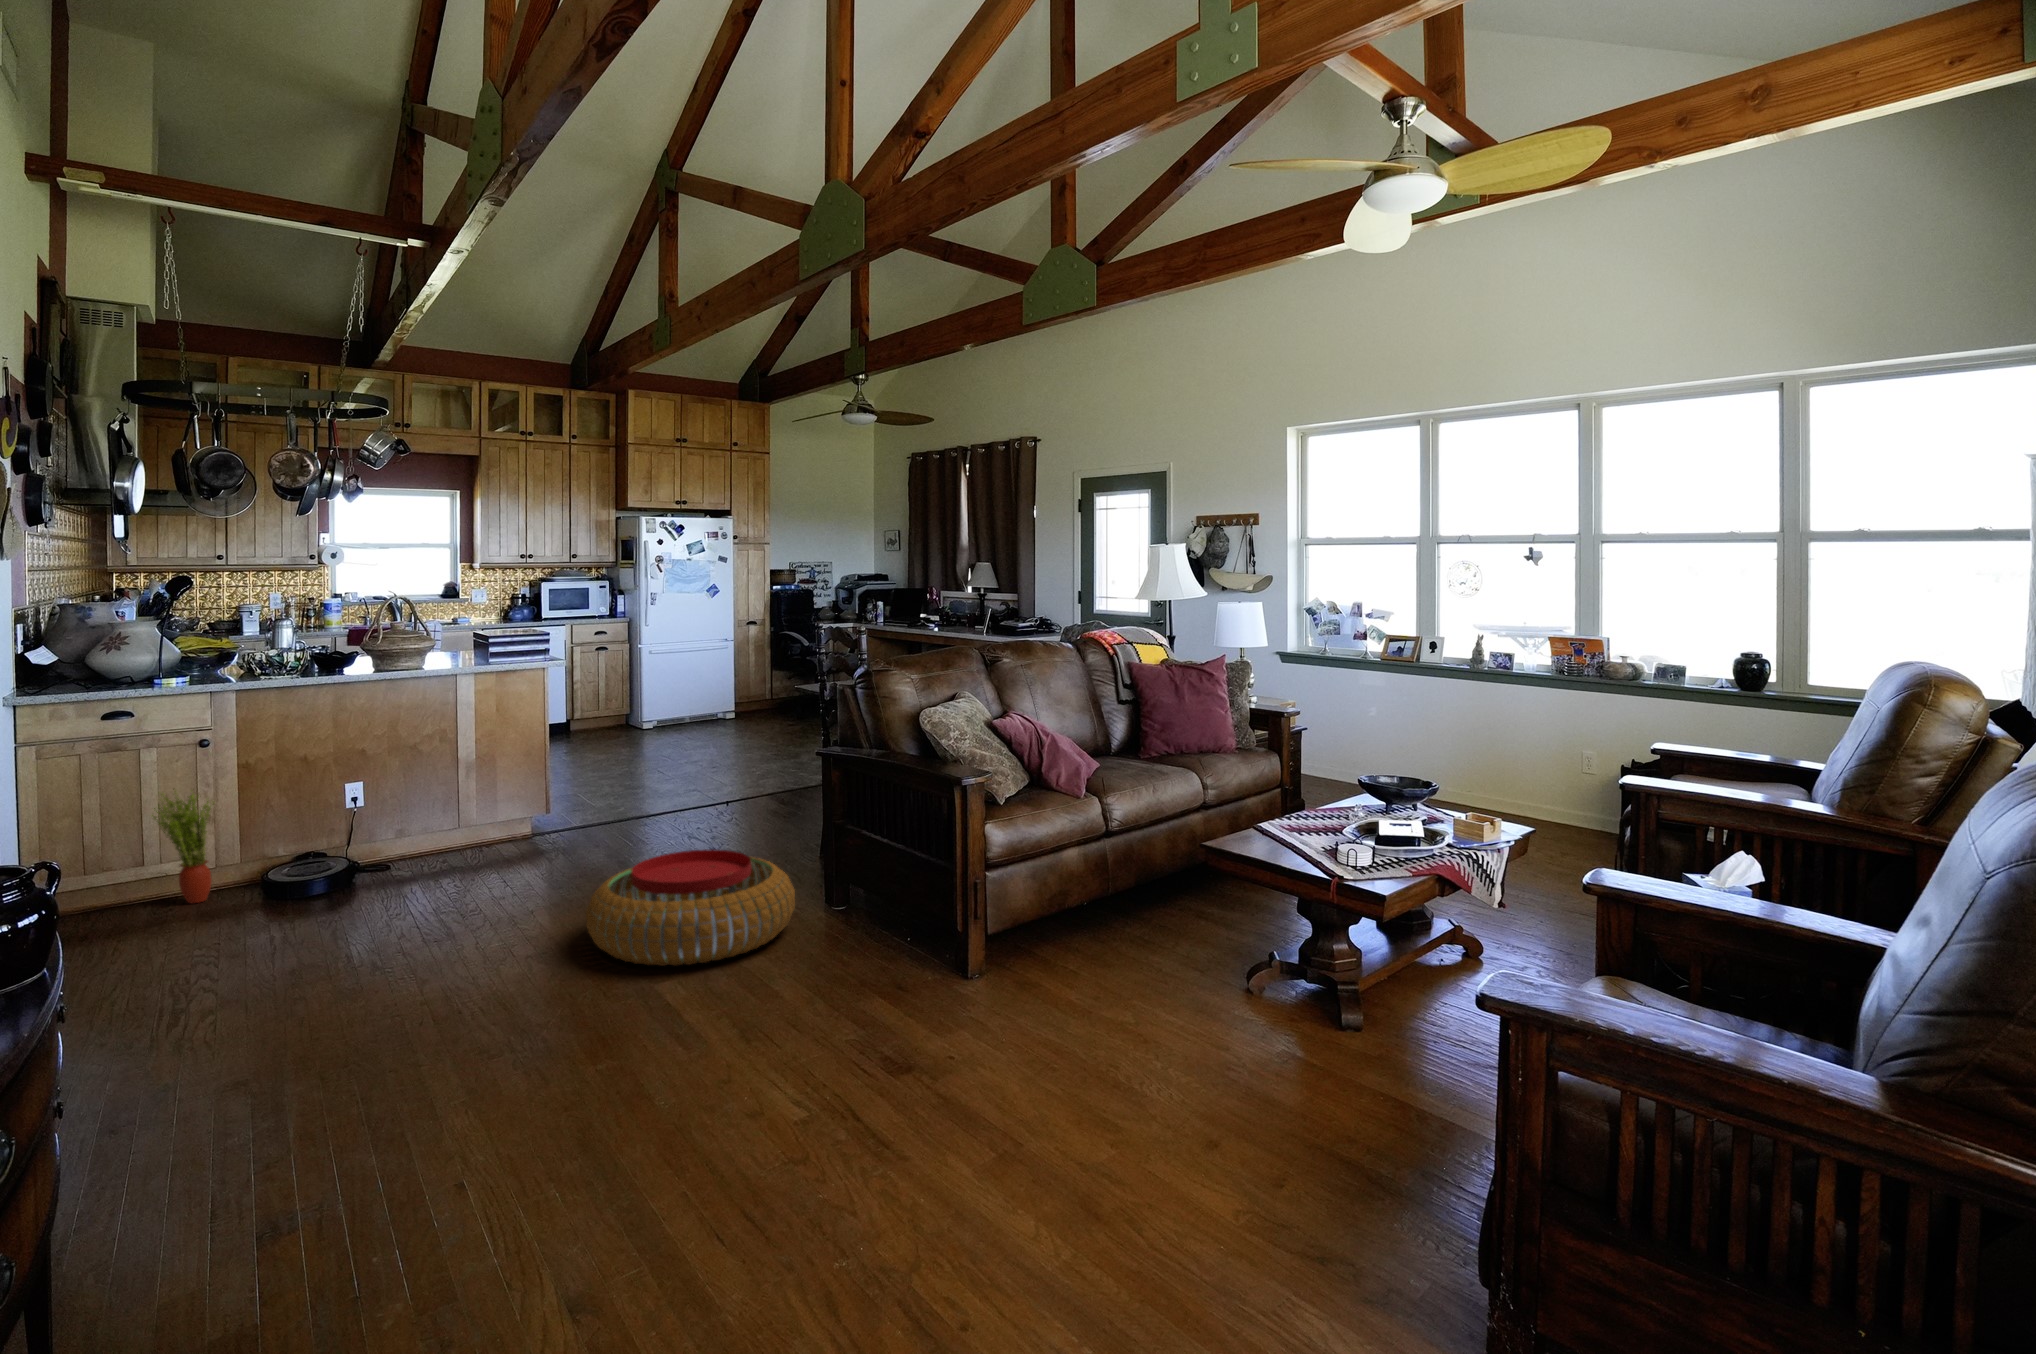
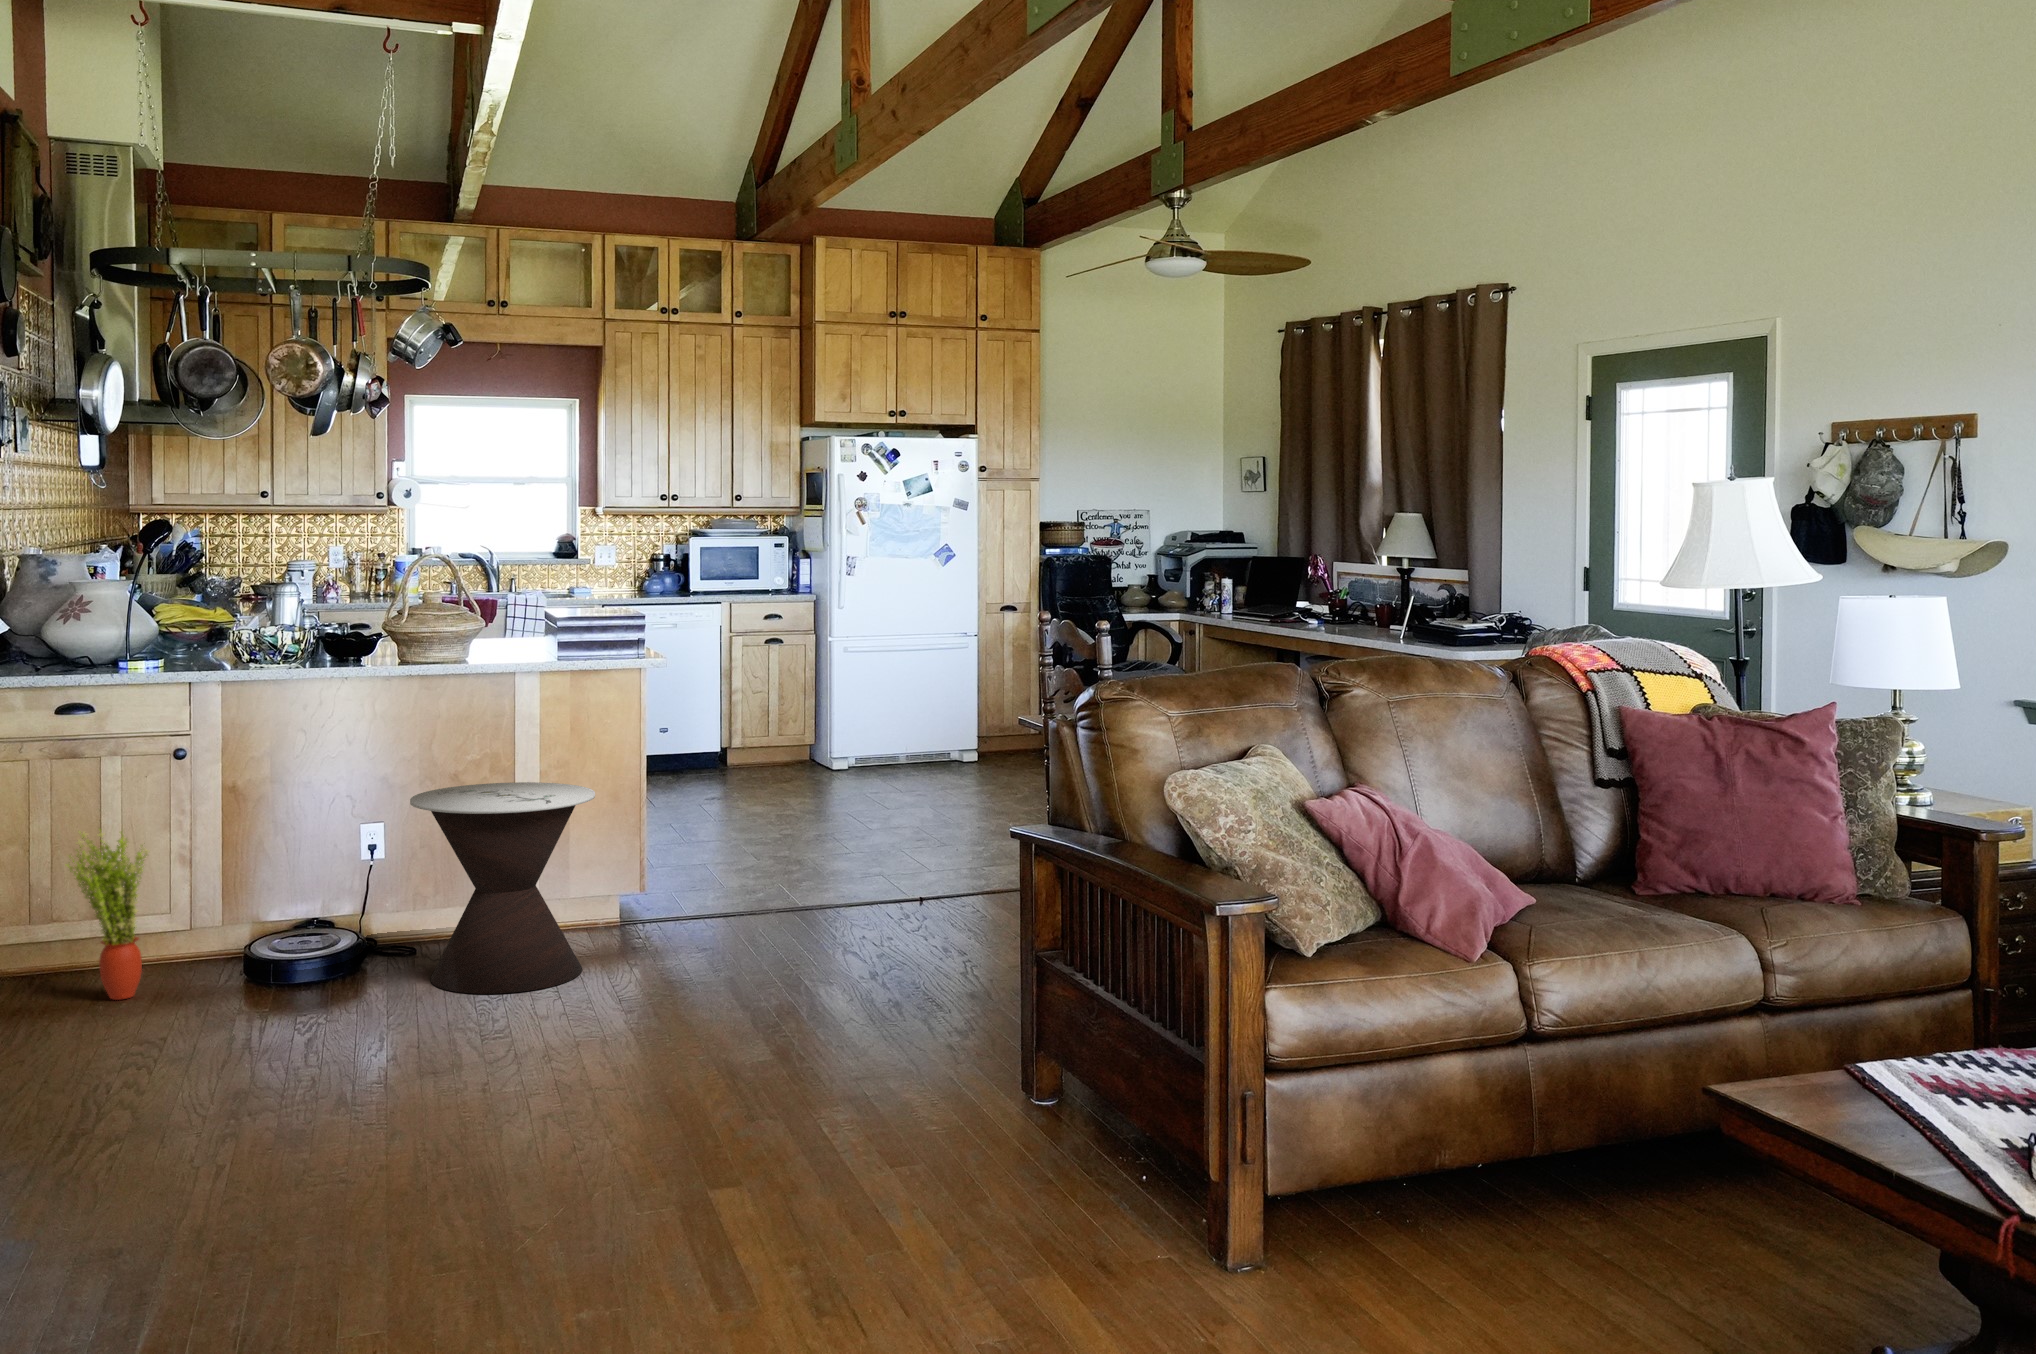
side table: none [406,741,533,876] -> present [410,782,595,994]
pouf: present [586,849,795,966] -> none [598,992,945,1194]

